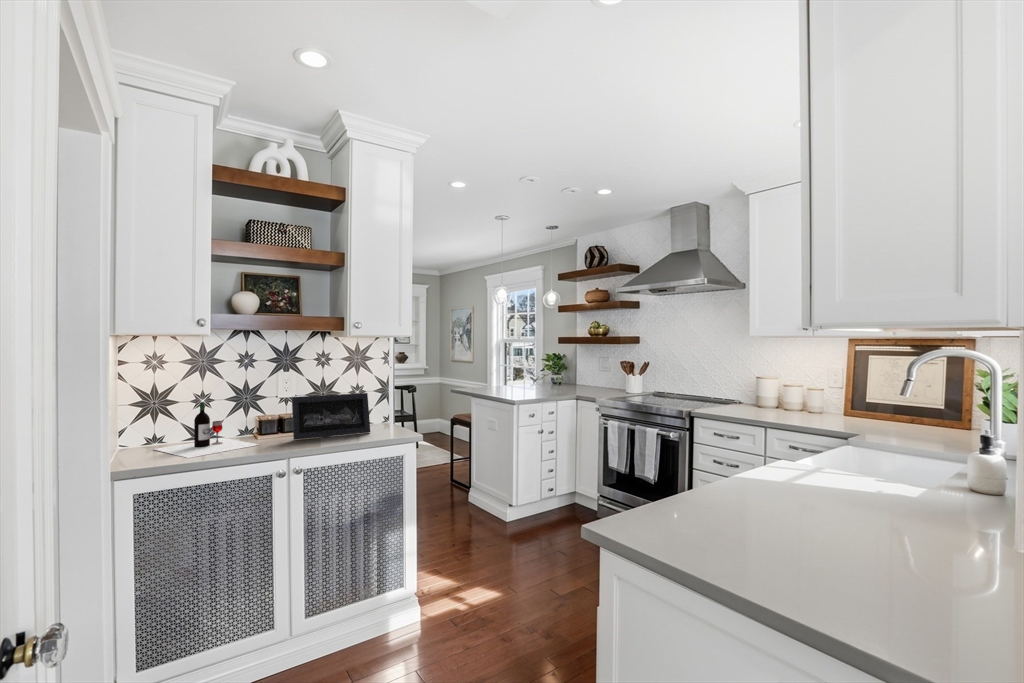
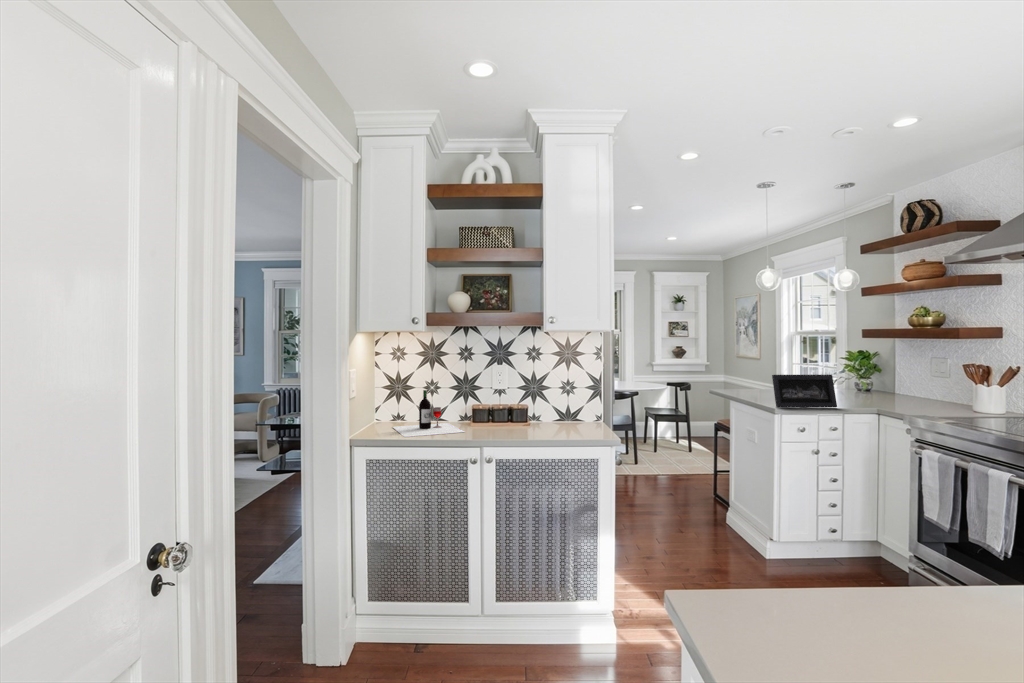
picture frame: present [292,393,370,440] -> present [772,375,837,407]

